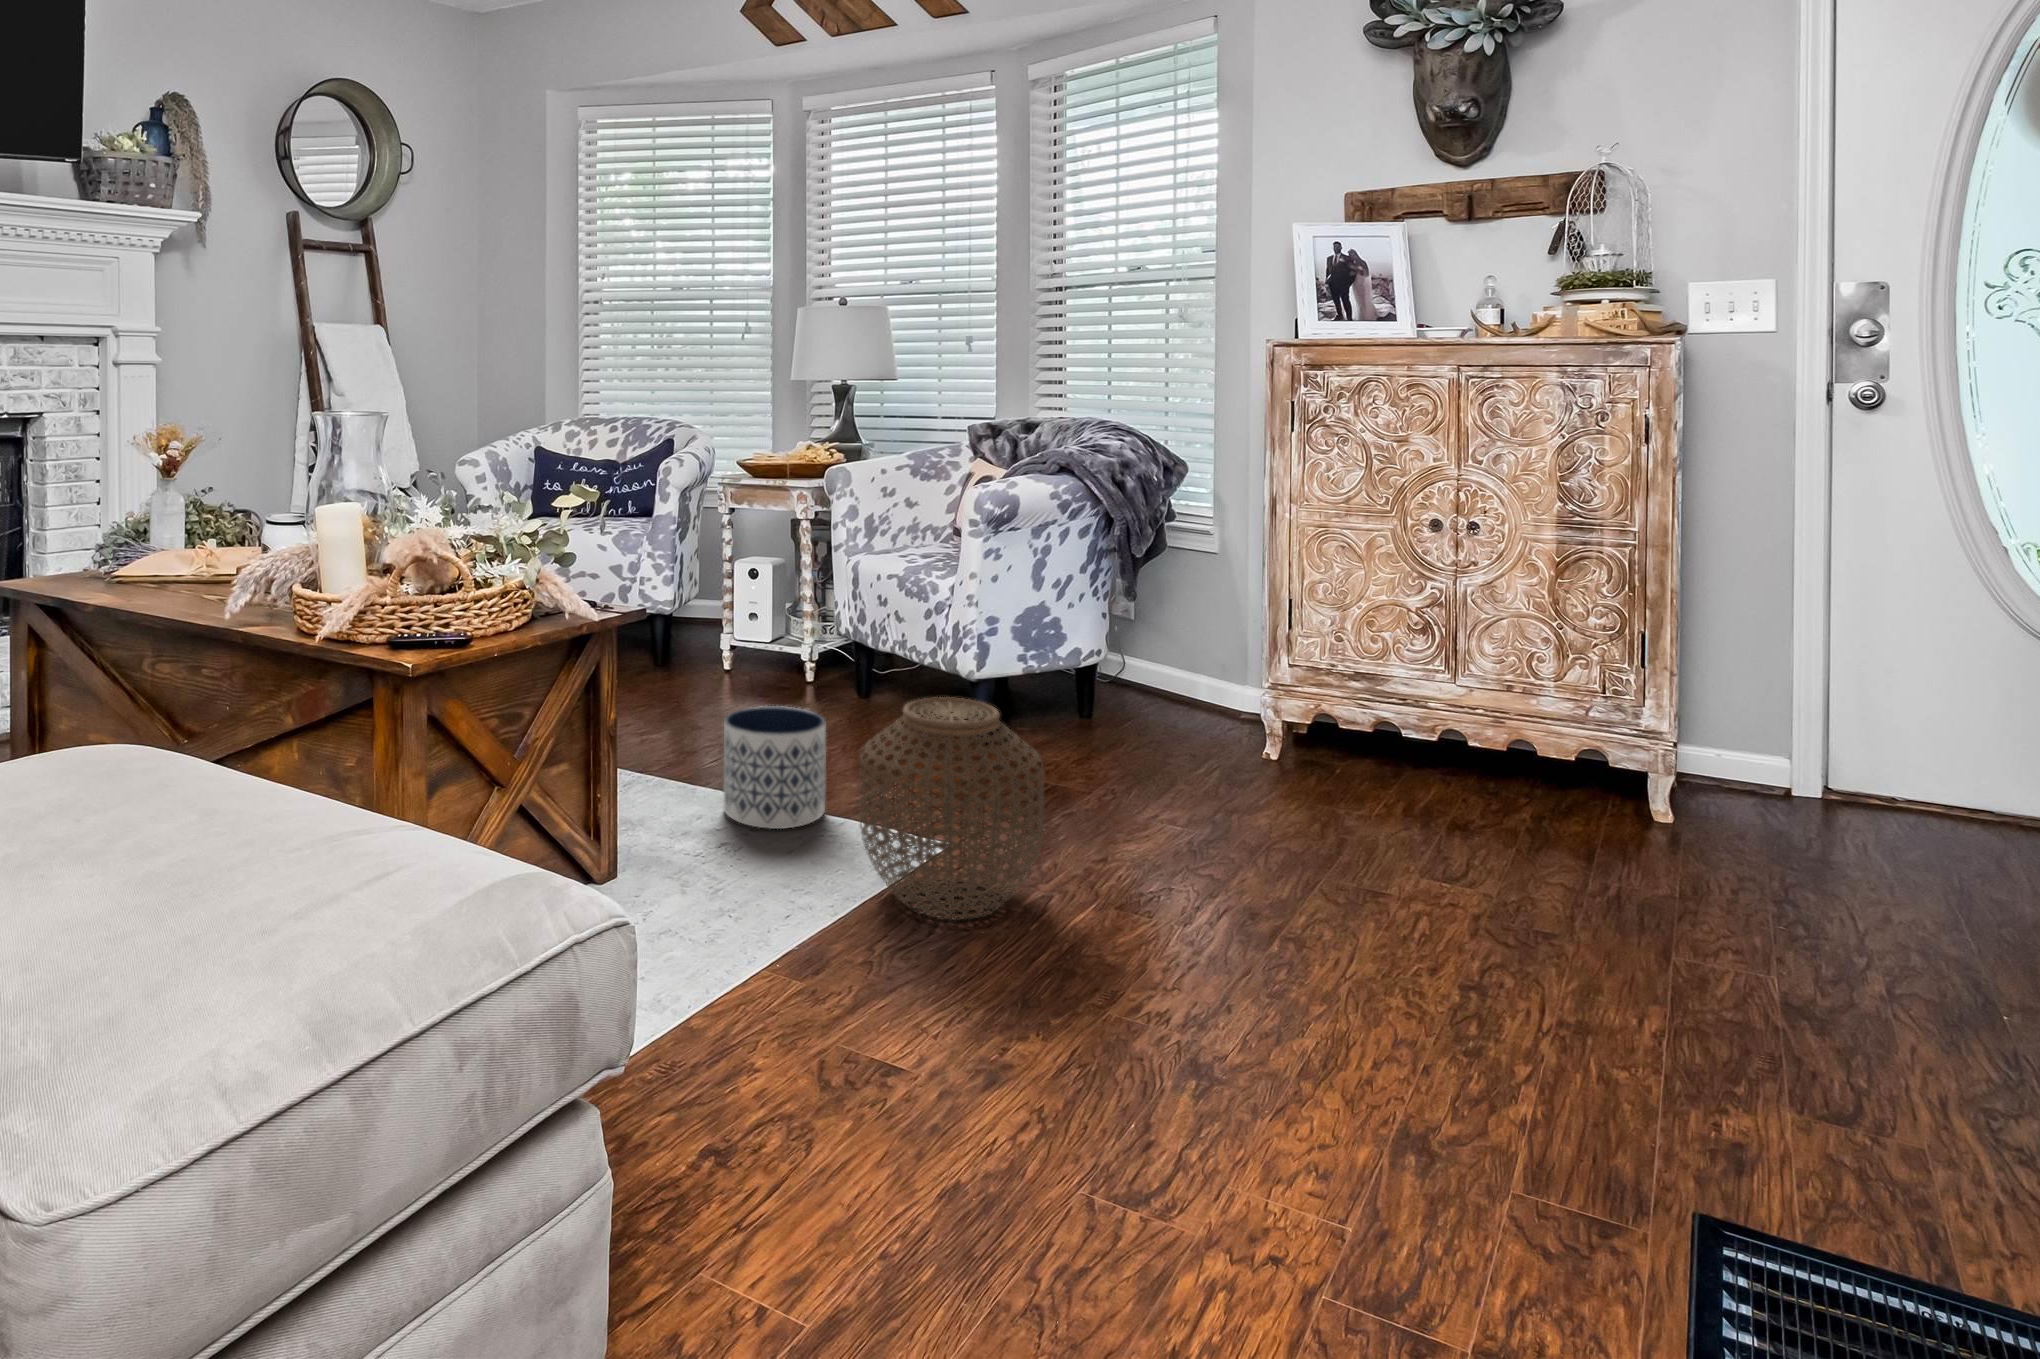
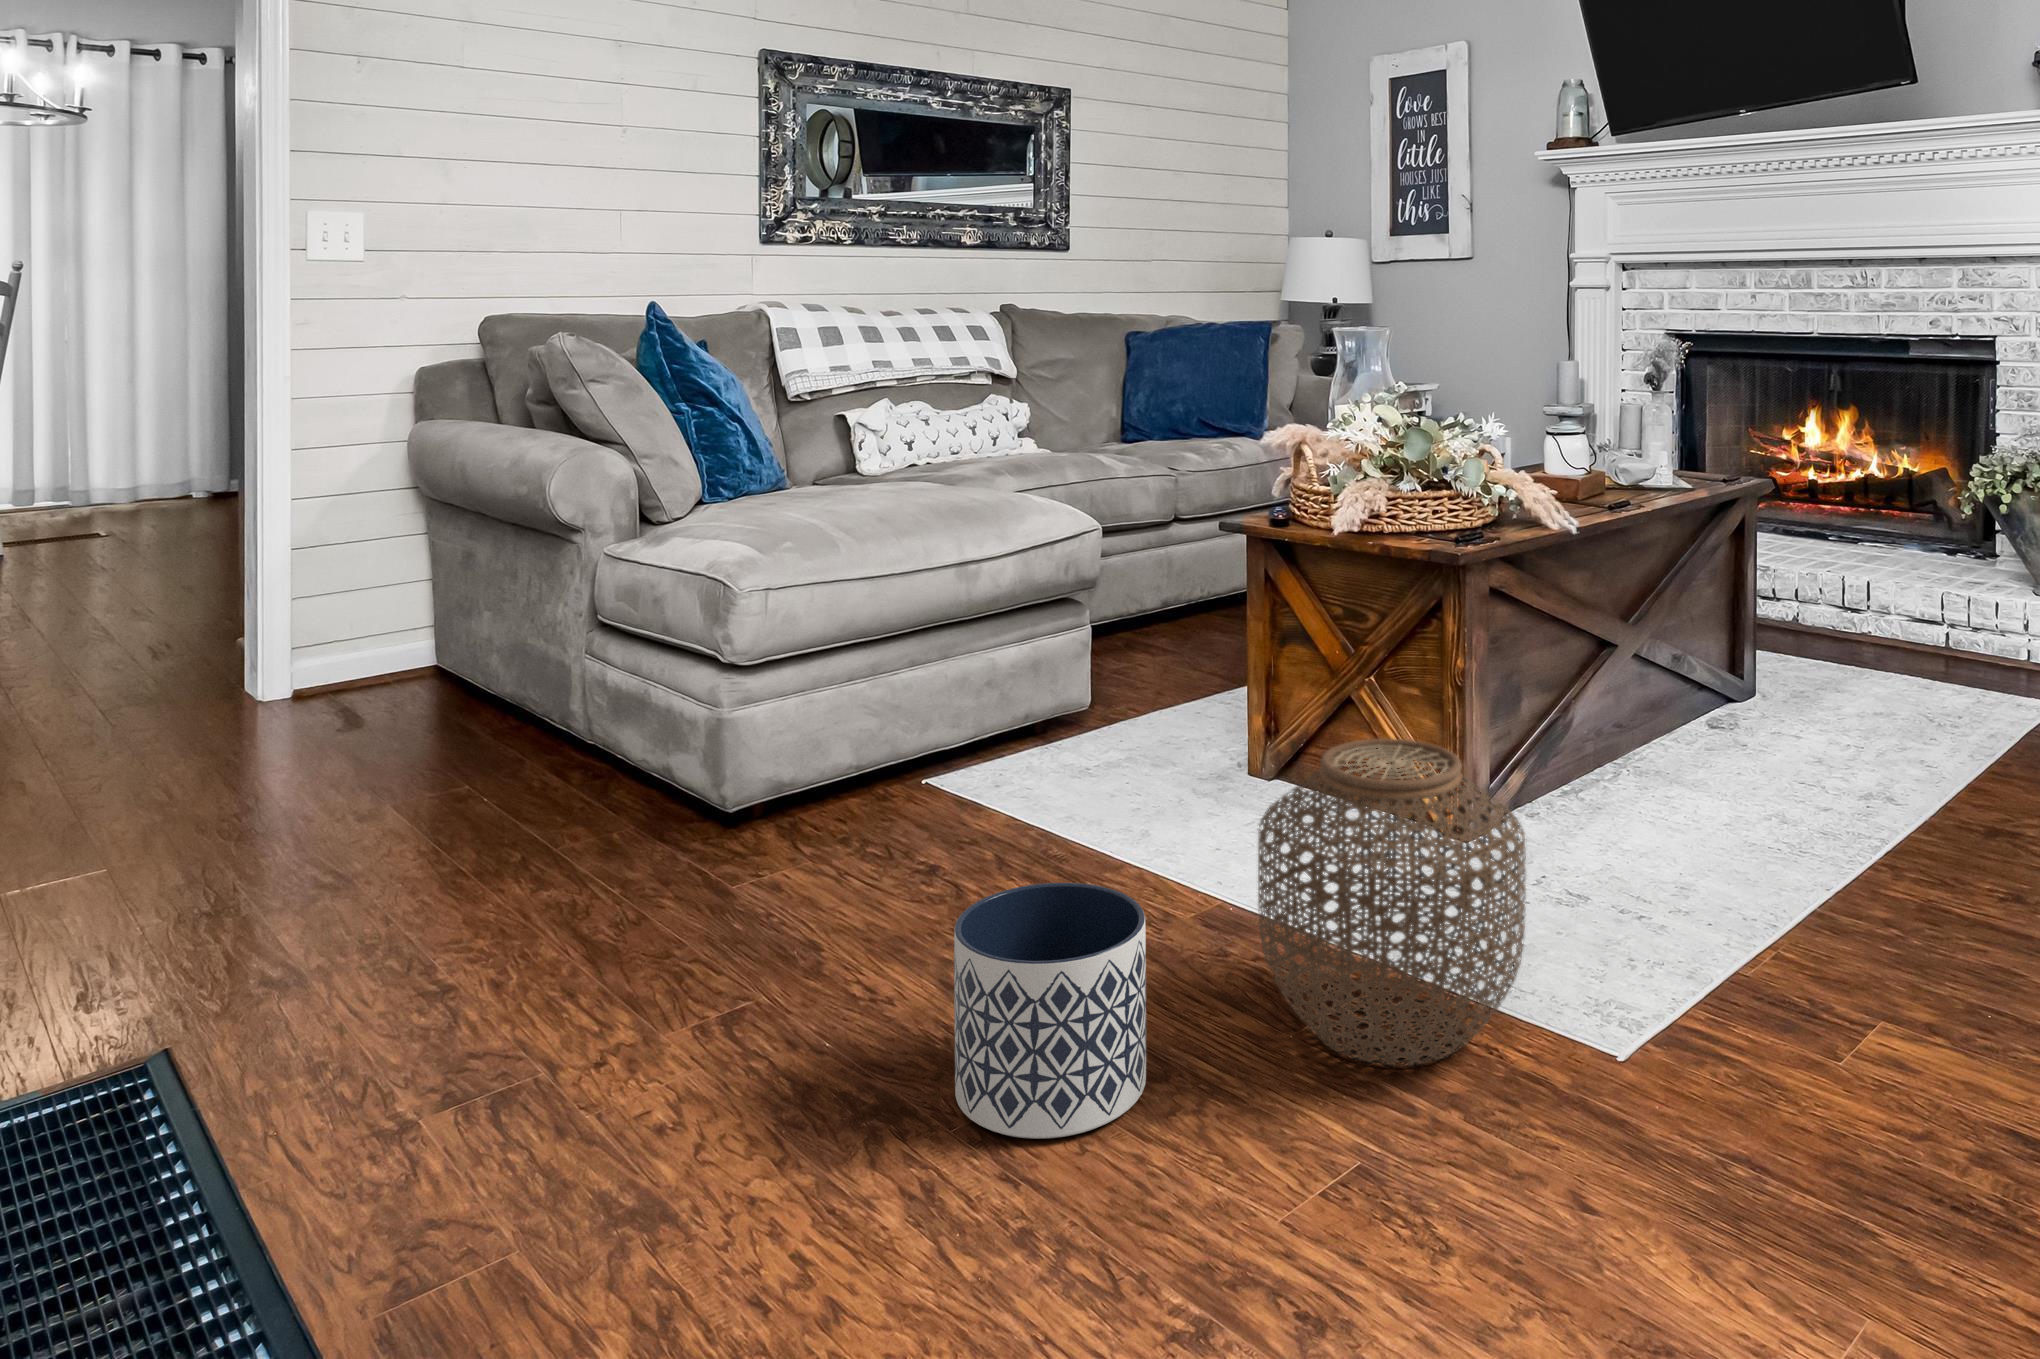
planter: present [724,706,826,829] -> present [954,883,1146,1139]

